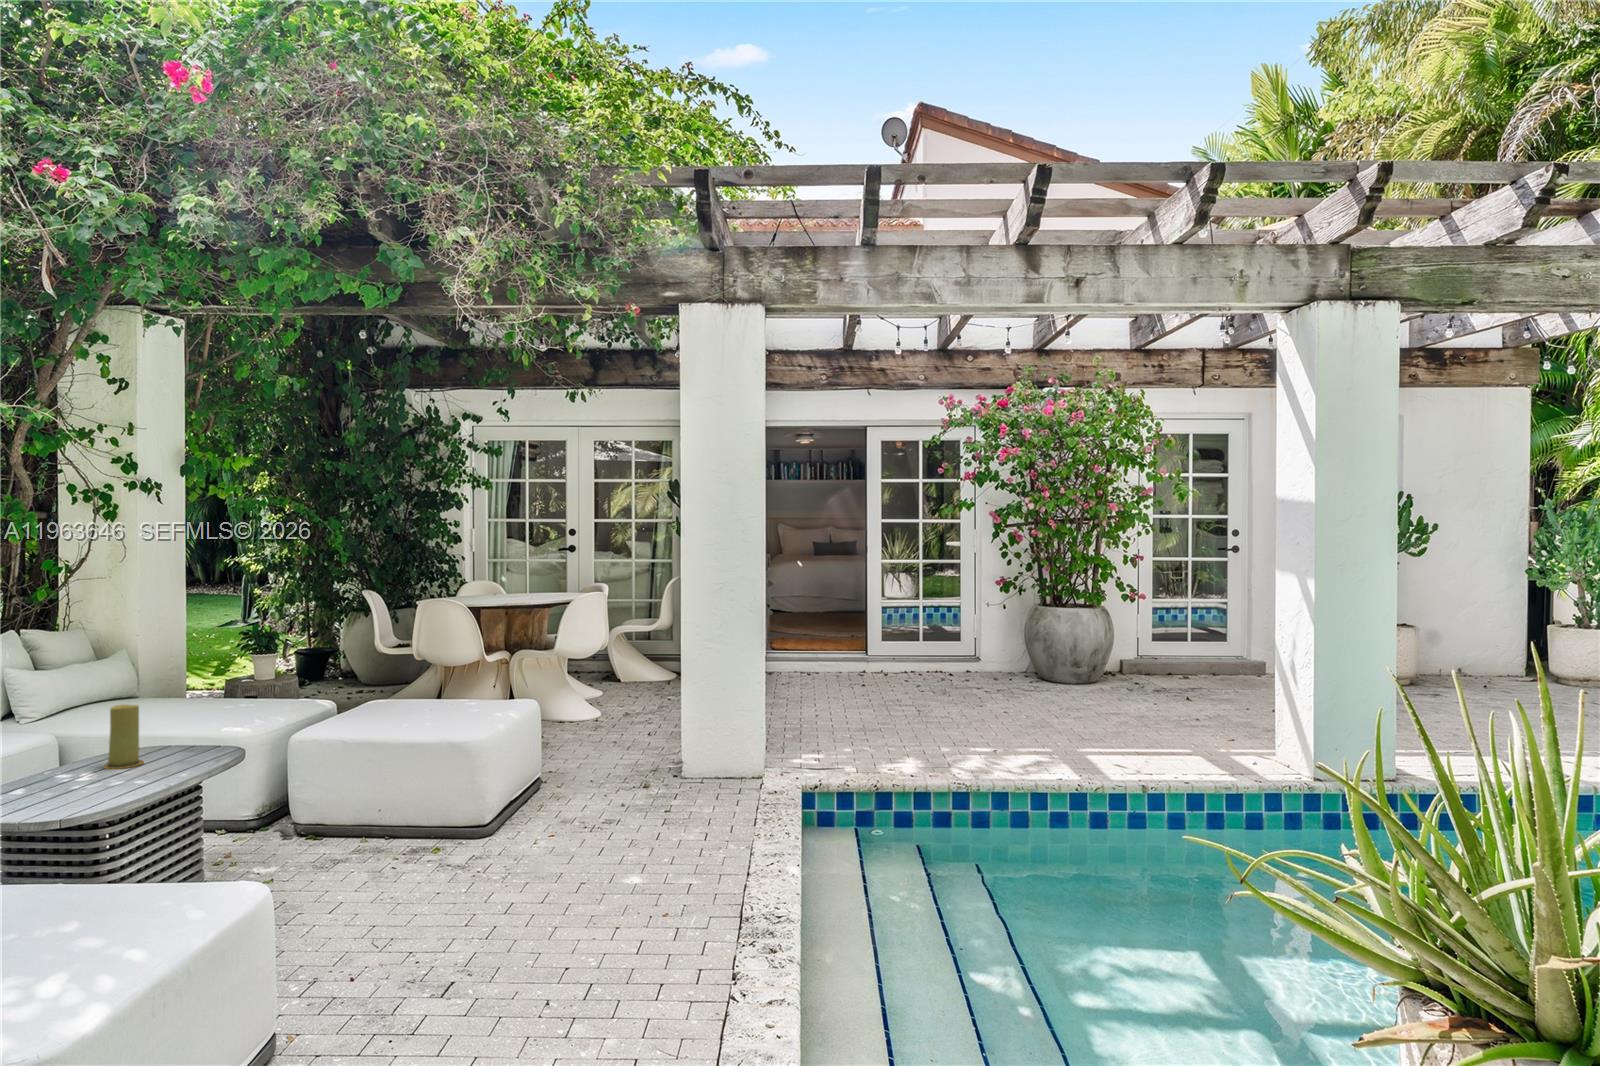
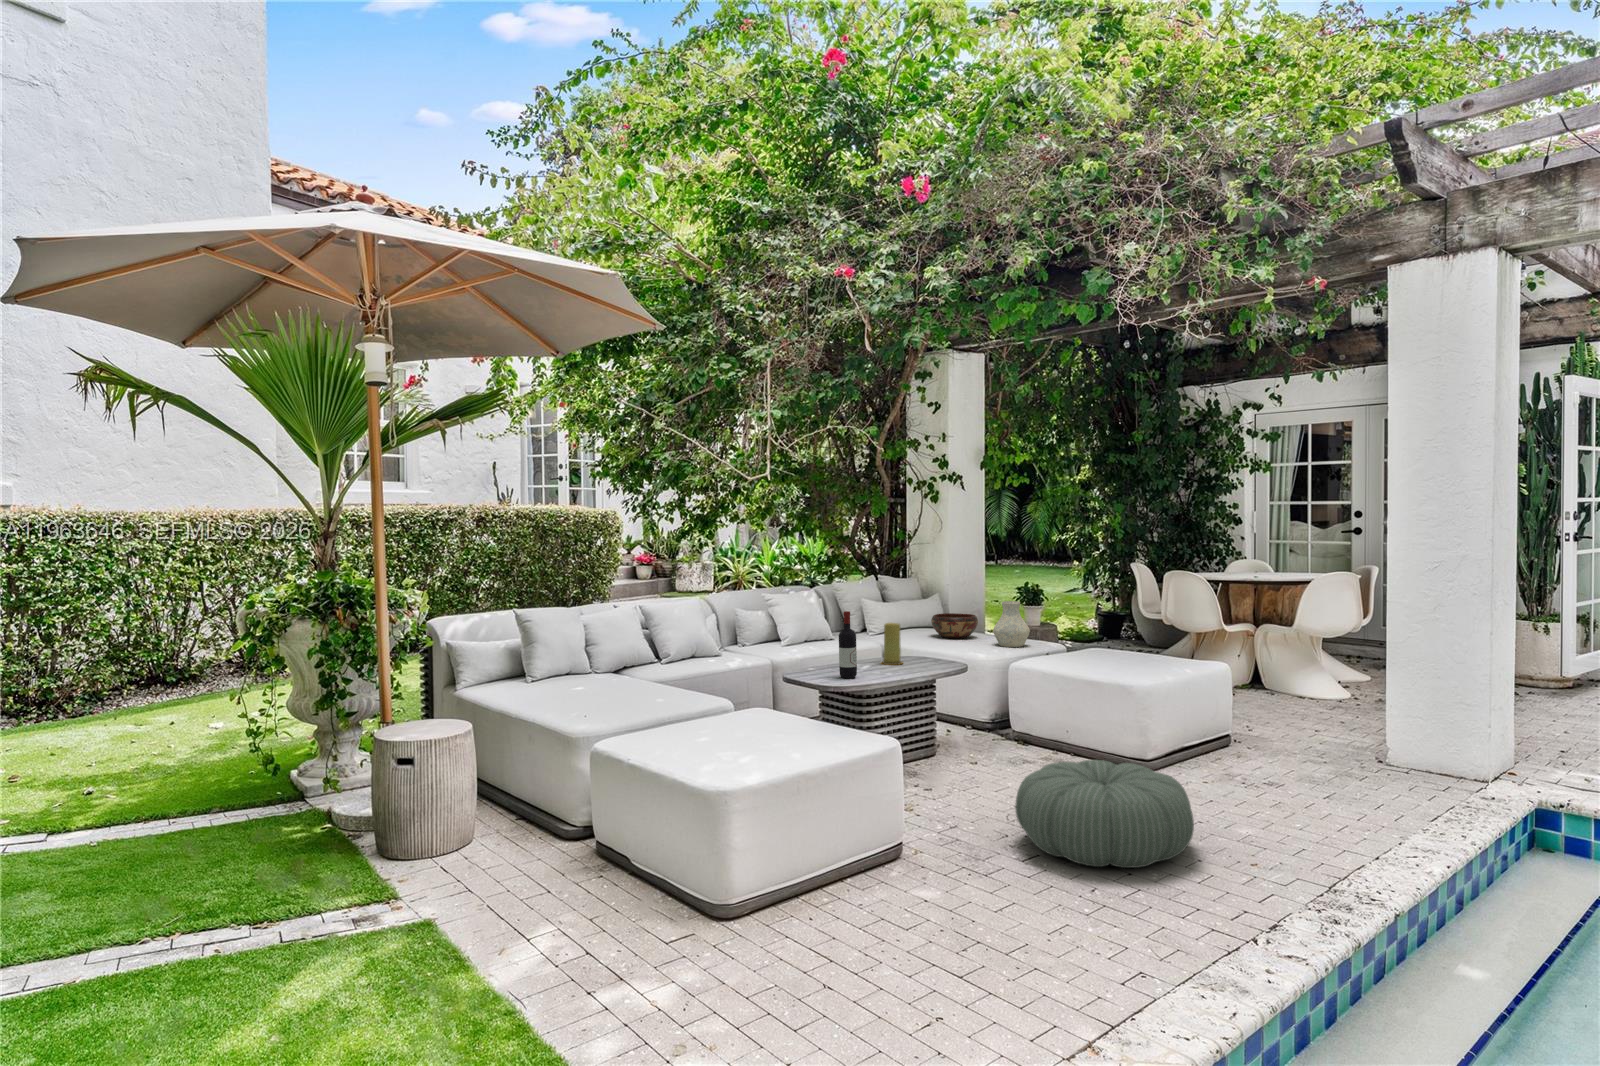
vase: none [242,652,295,713] -> present [993,601,1030,647]
decorative bowl: none [134,673,209,711] -> present [931,613,978,639]
wine bottle: none [59,700,93,805] -> present [839,611,857,678]
pouf: none [414,840,626,982] -> present [1015,760,1194,868]

